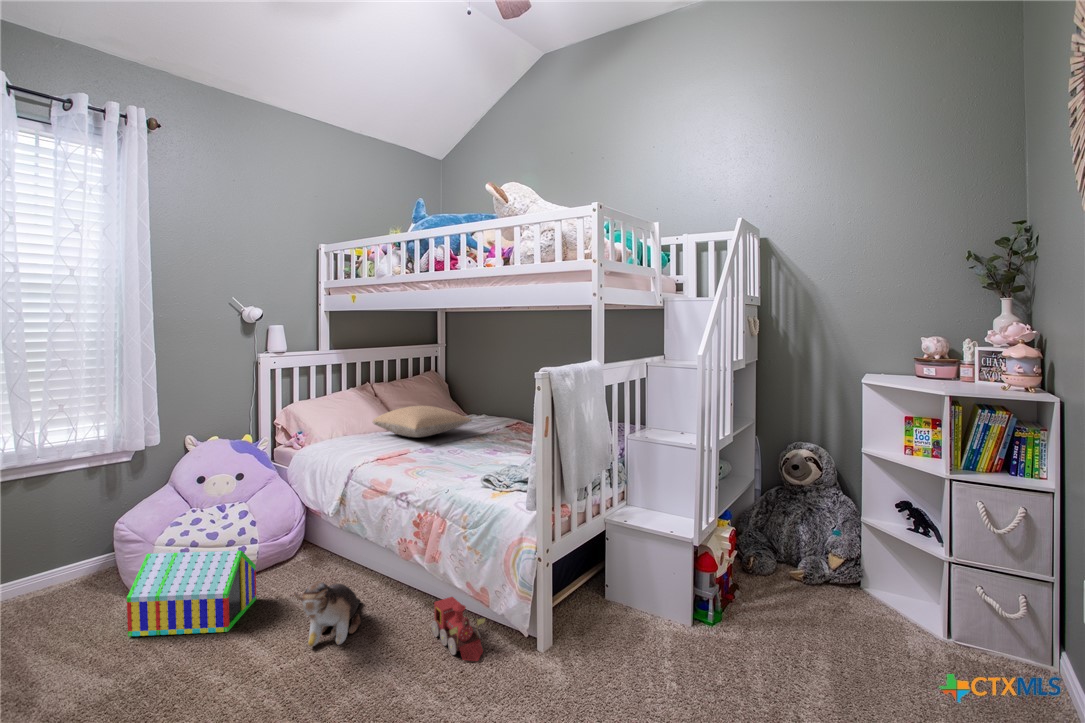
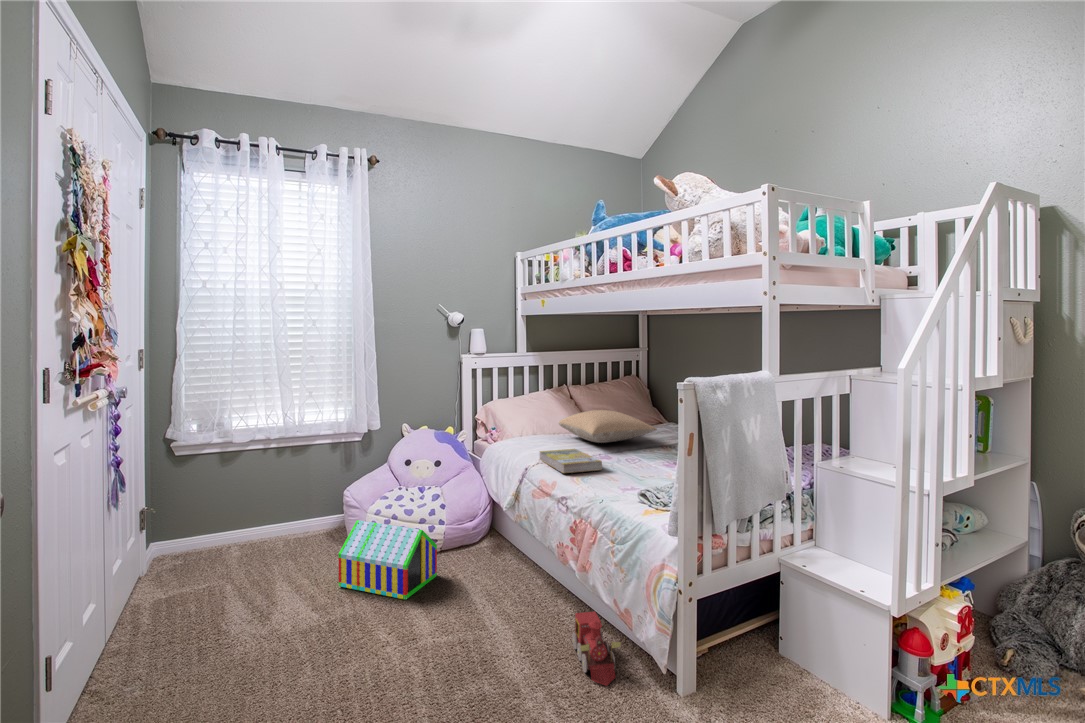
book: none [364,445,434,470] -> present [540,449,602,473]
plush toy: present [294,581,361,646] -> none [445,569,518,634]

